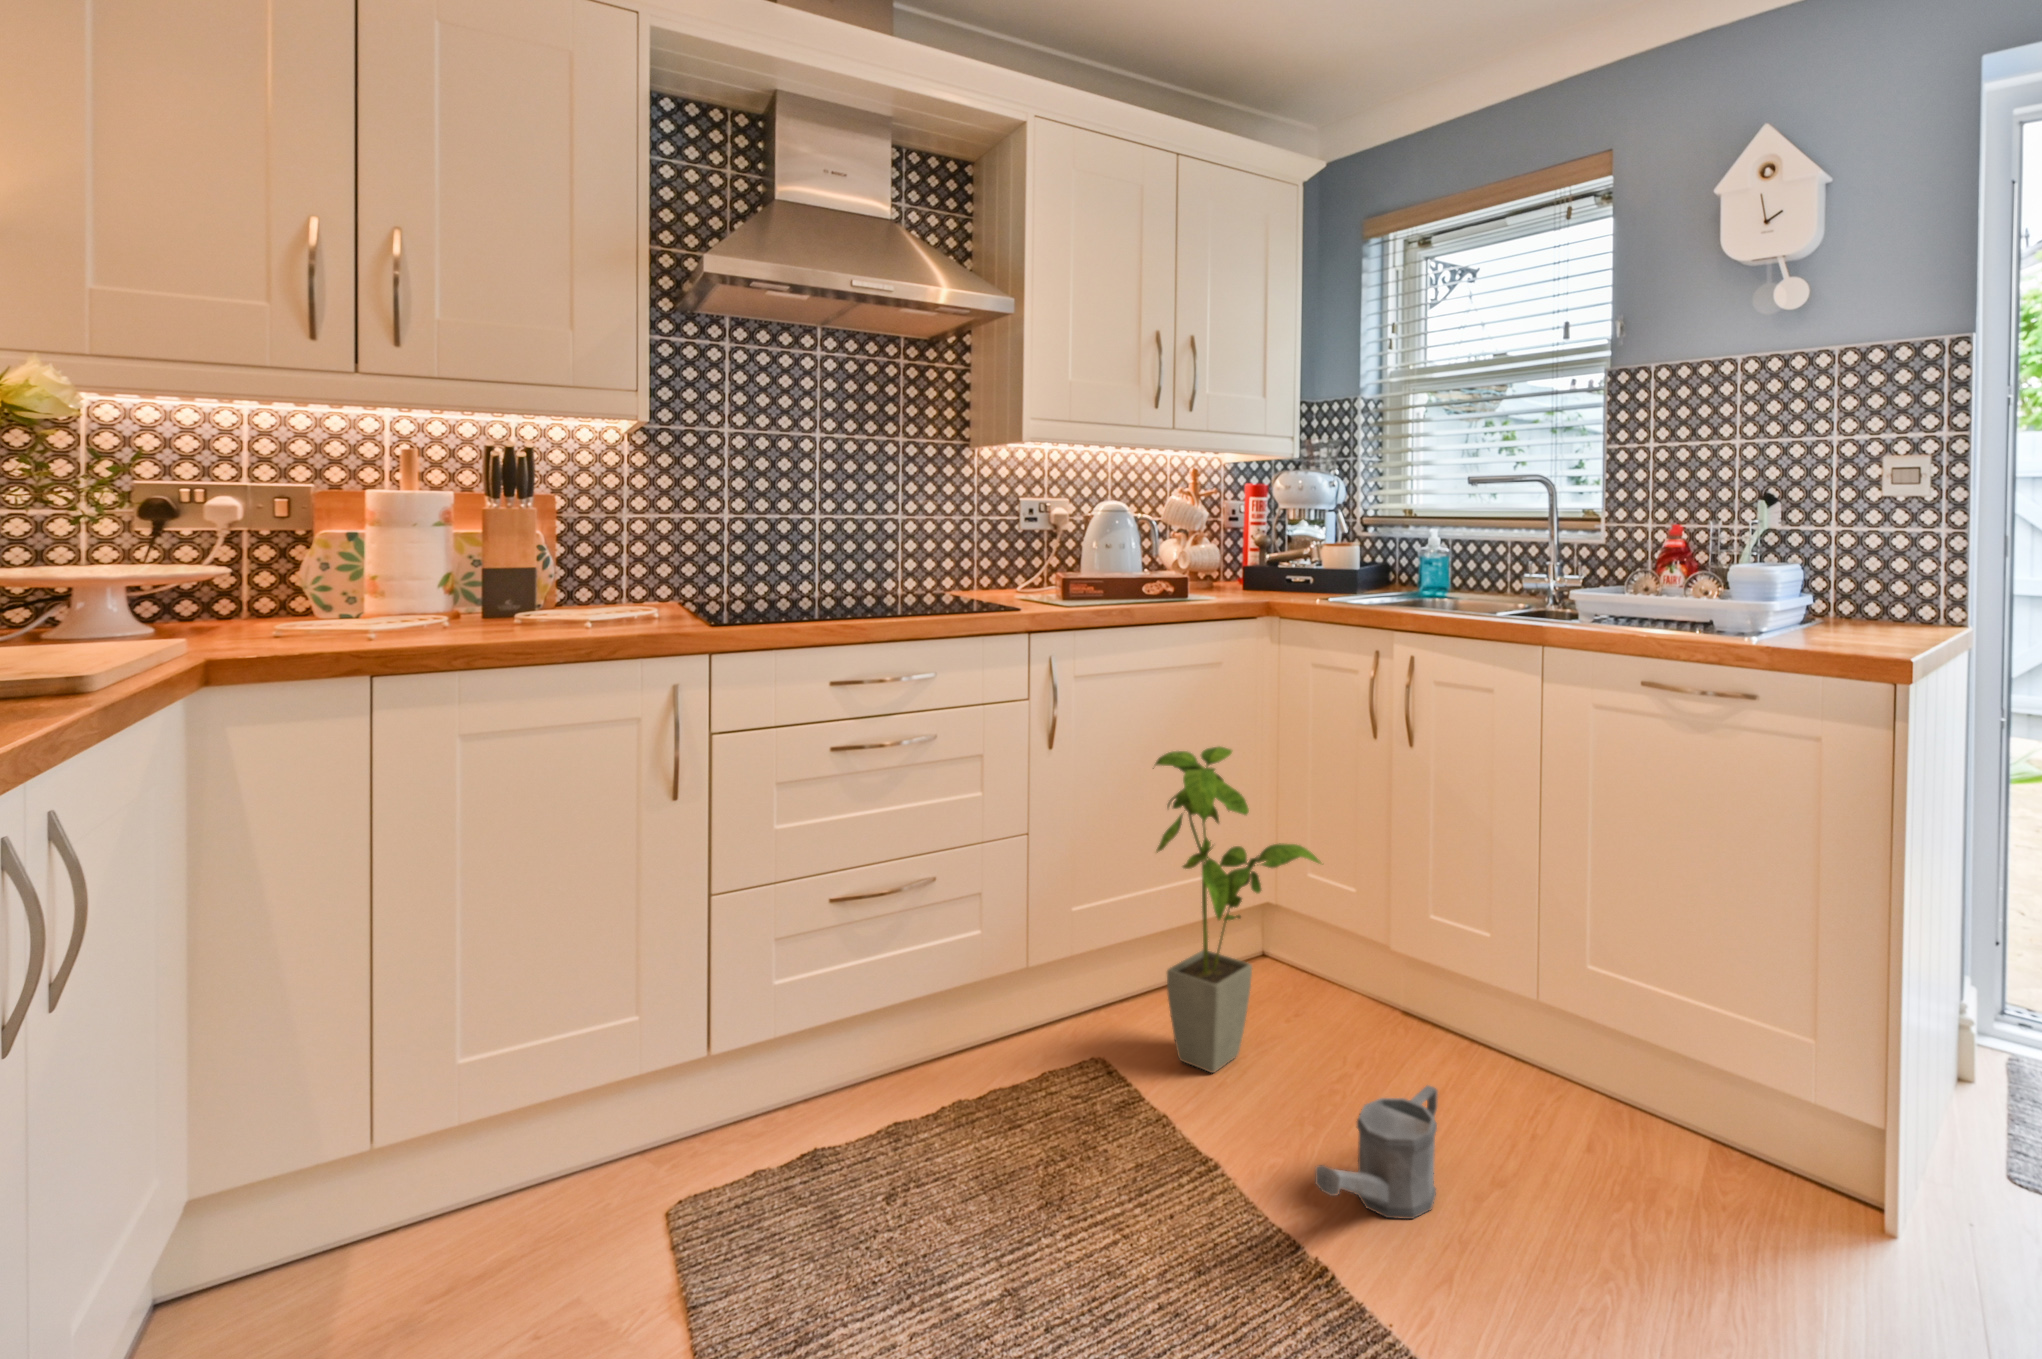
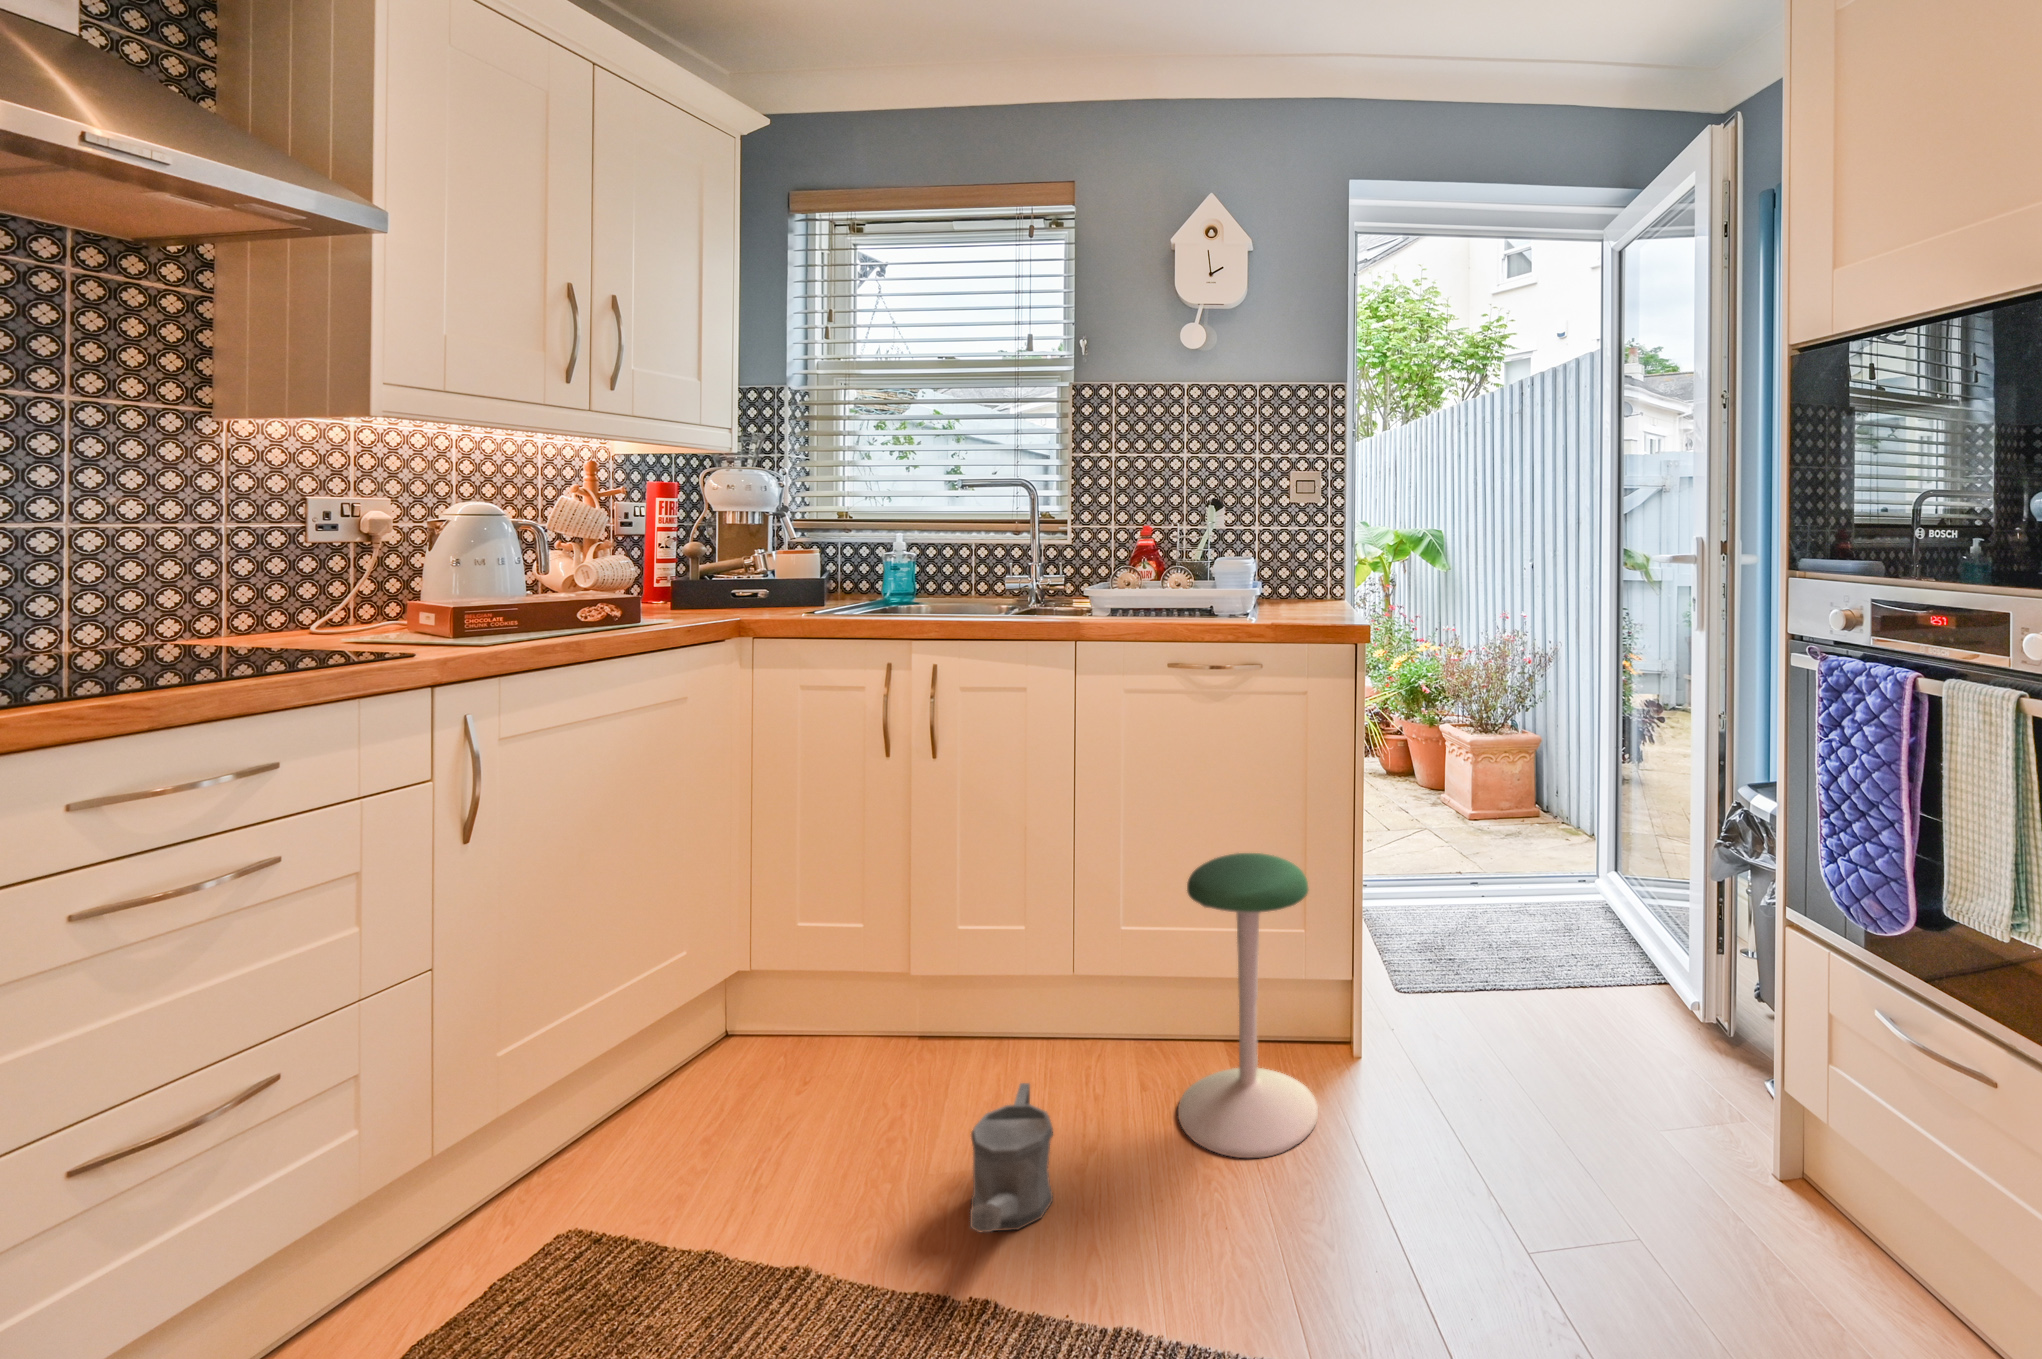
house plant: present [1153,746,1321,1073] -> none [646,787,871,1174]
stool: none [1599,913,1779,1281] -> present [1178,853,1318,1158]

